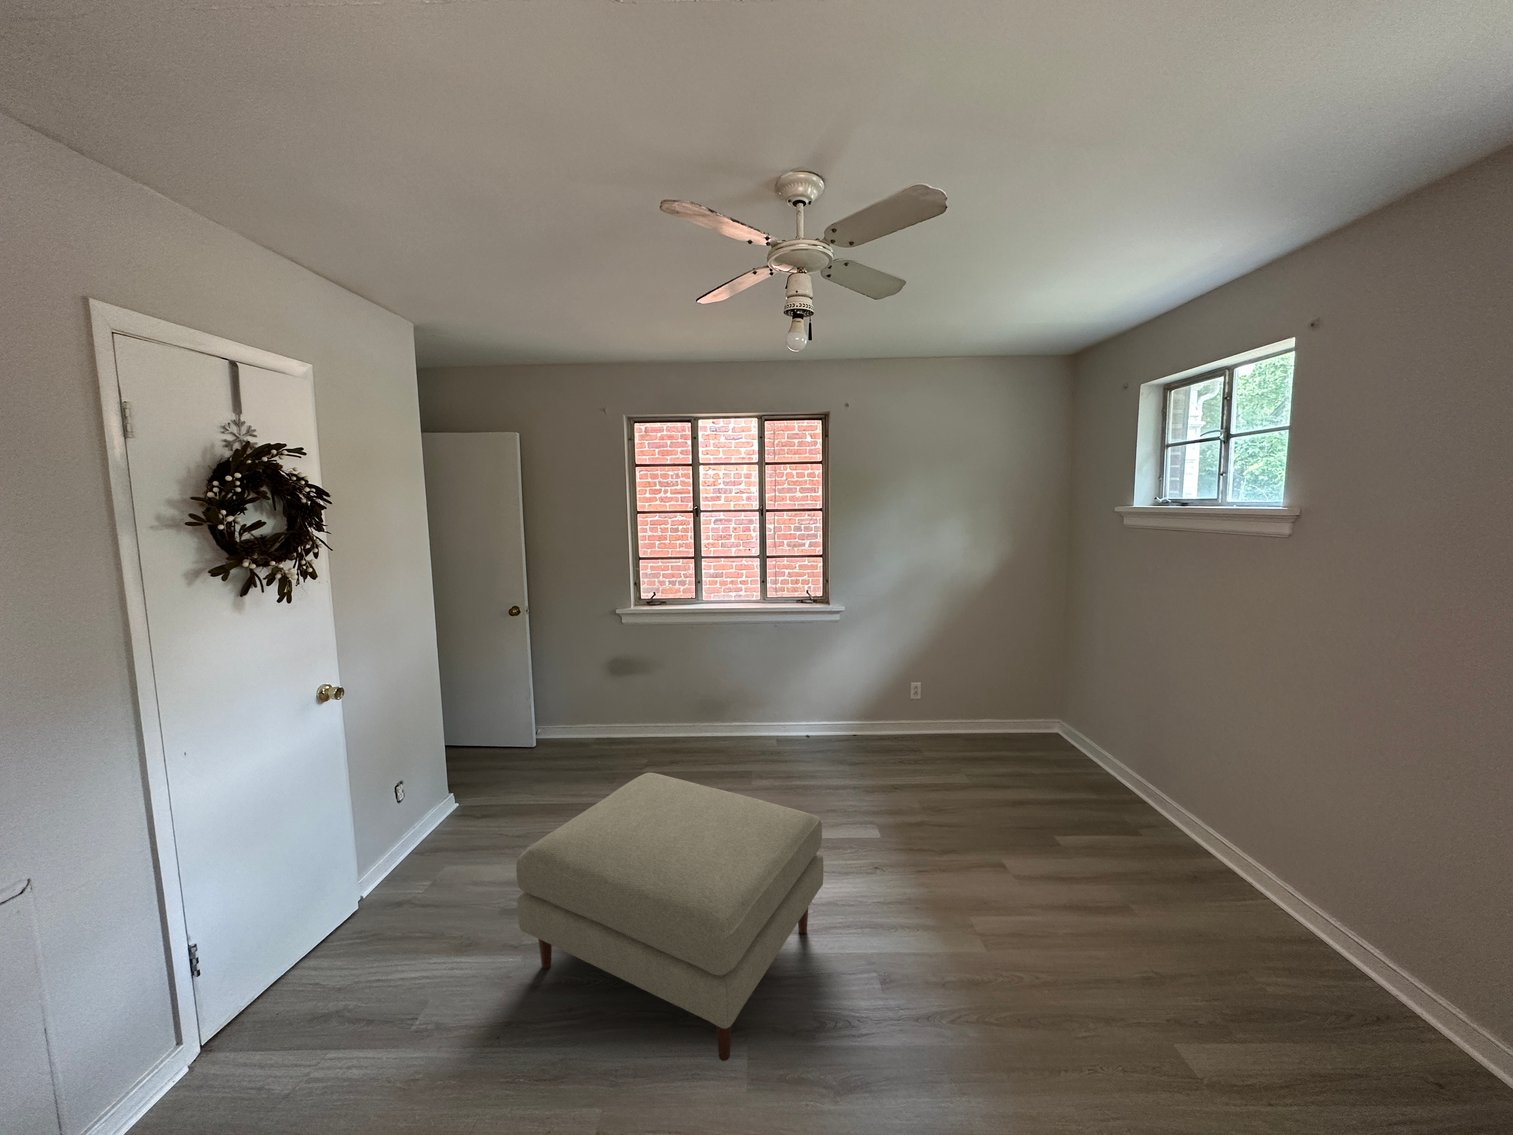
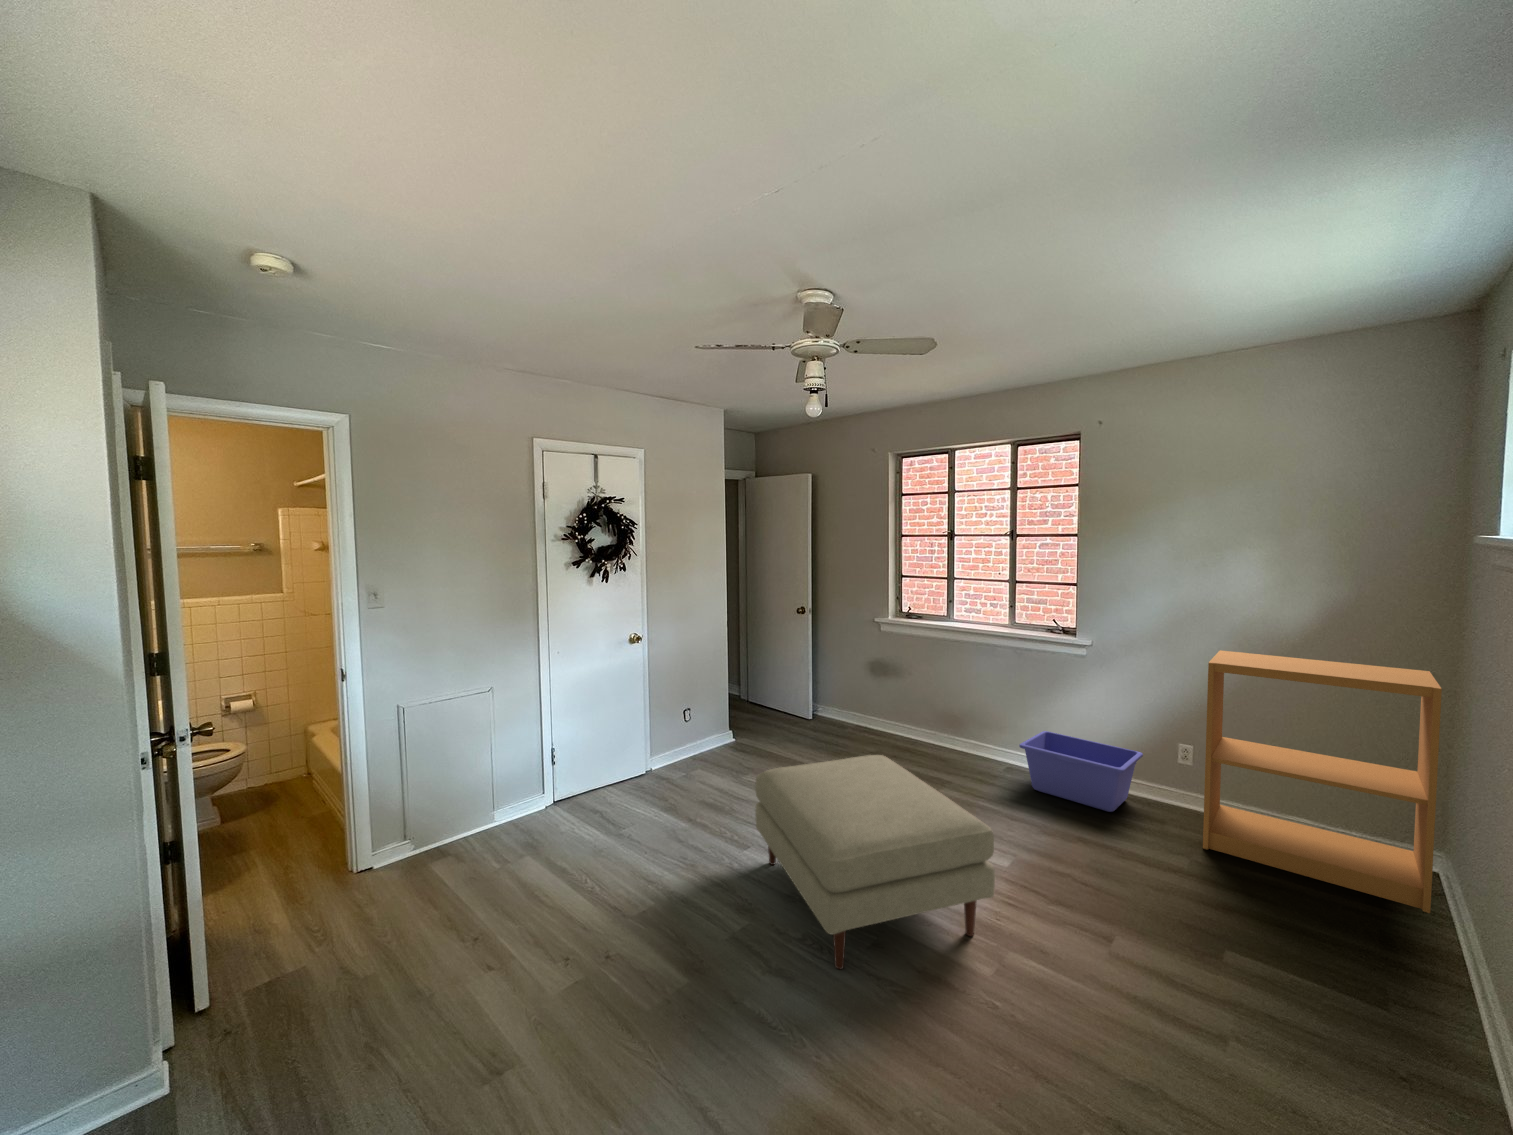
bookshelf: none [864,601,1003,763] -> present [1203,650,1442,913]
storage bin: none [726,697,817,756] -> present [1019,731,1143,812]

